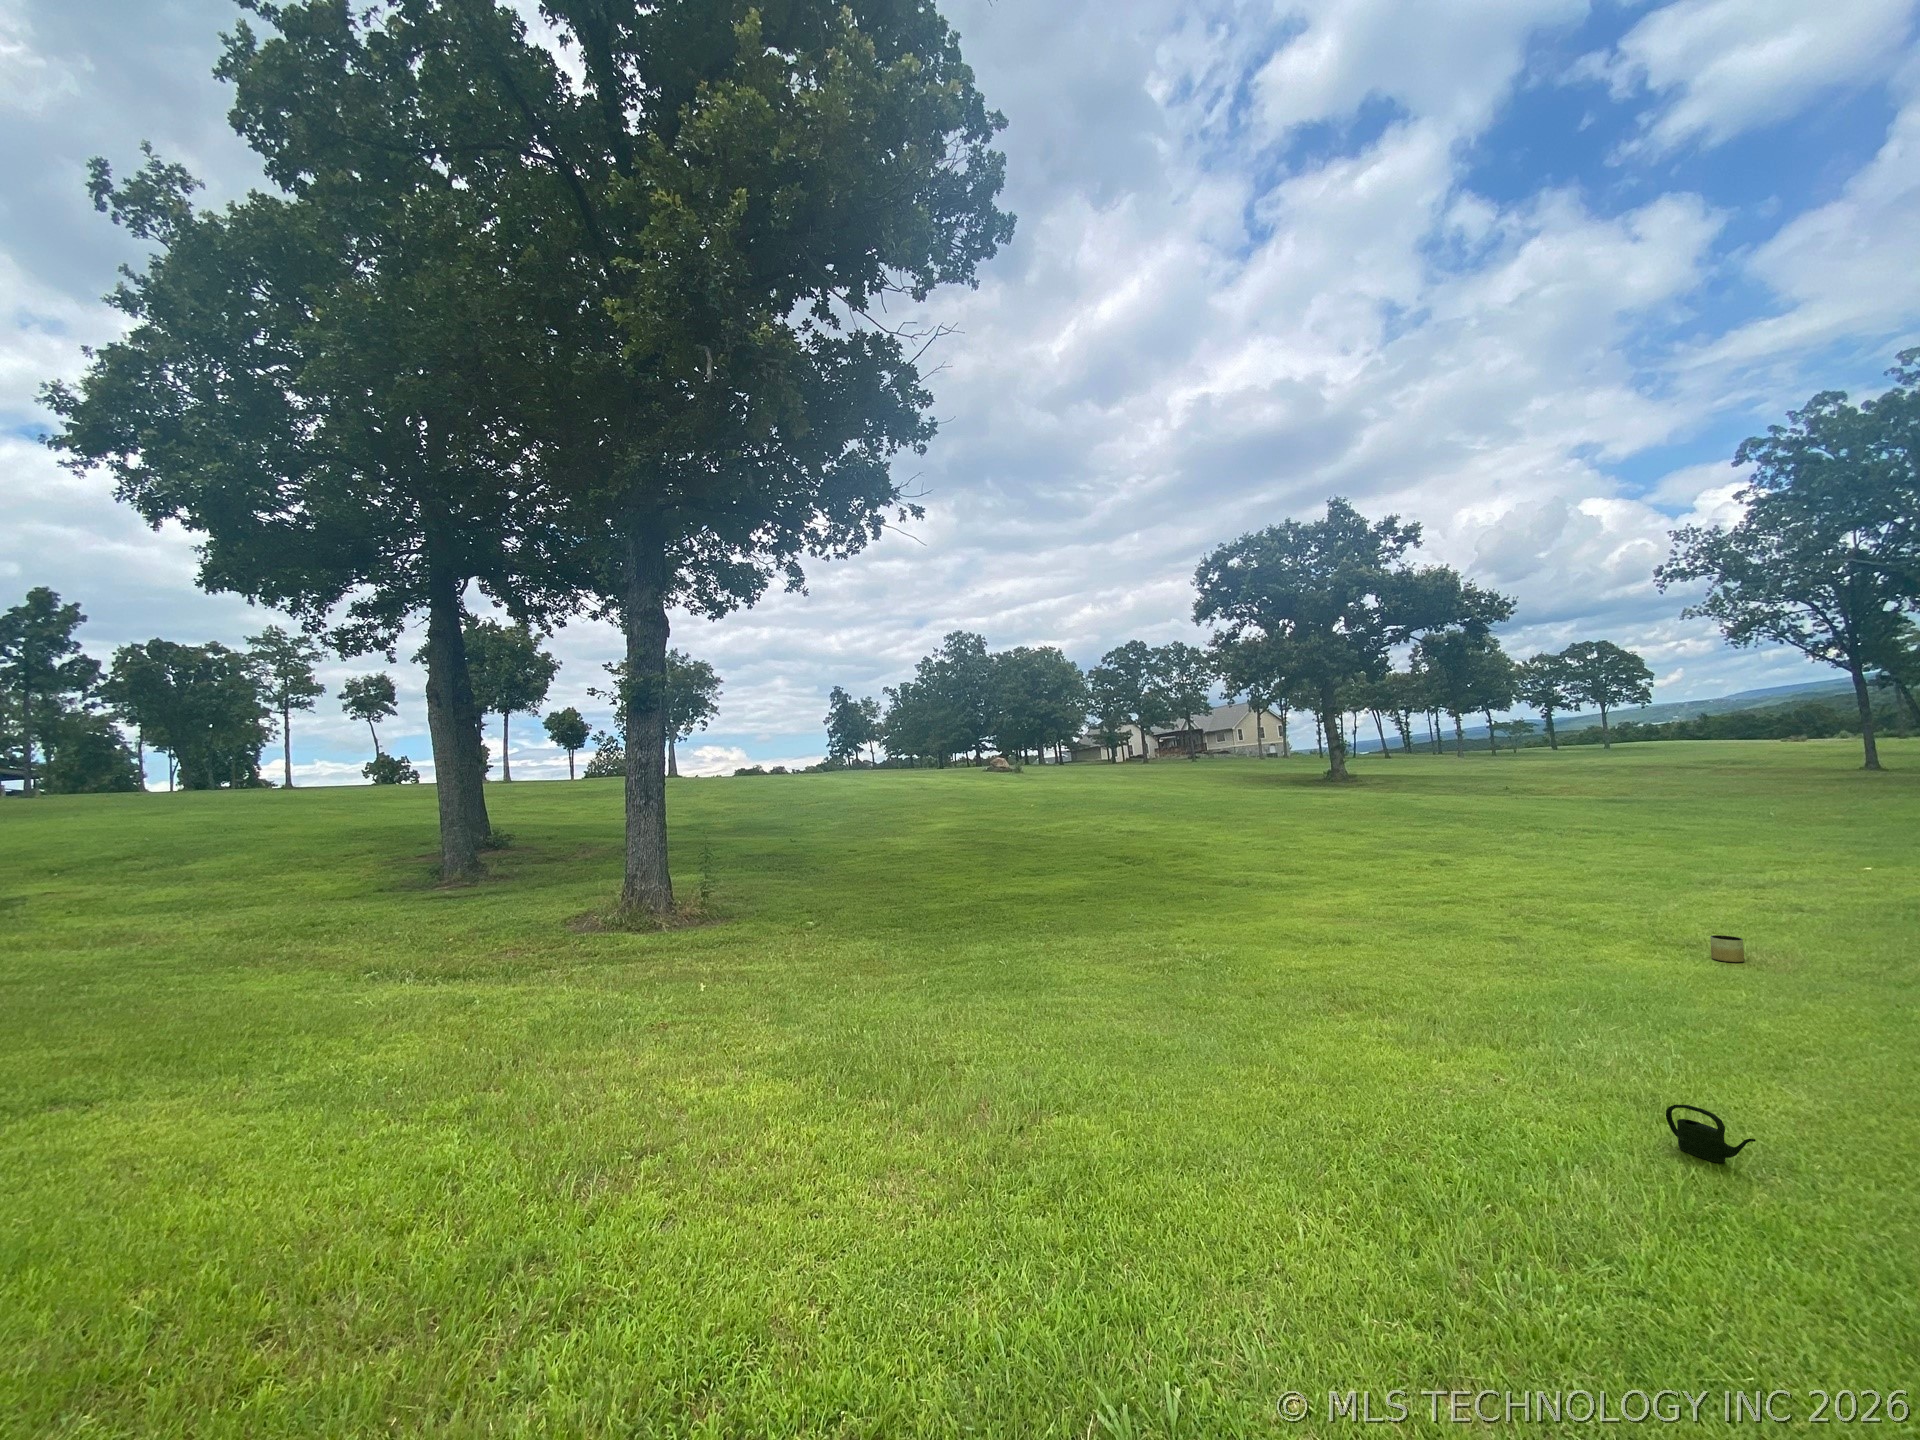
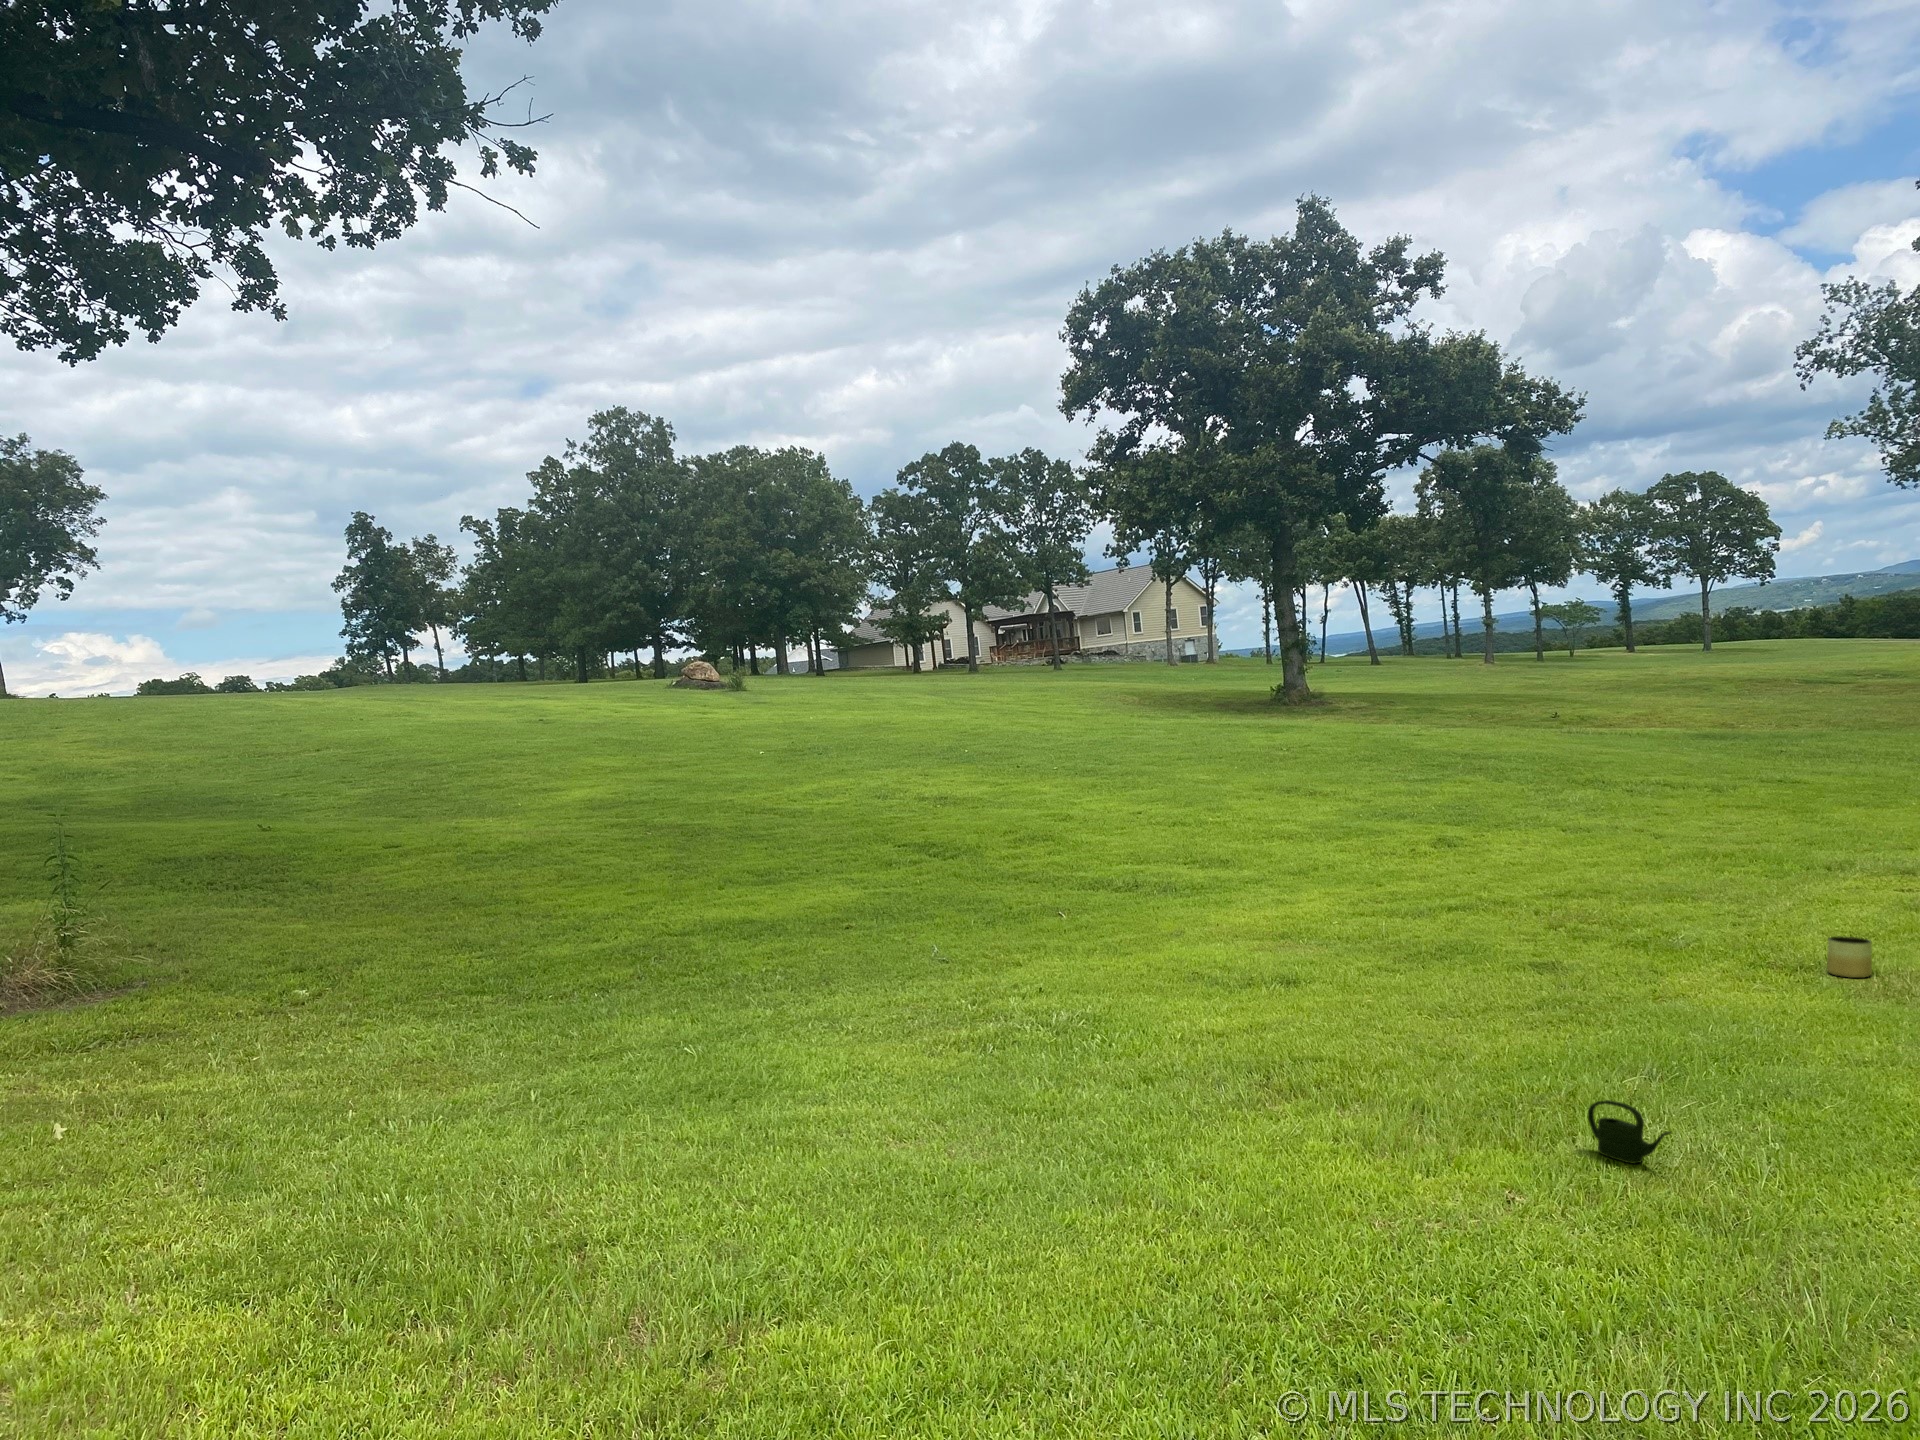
watering can: present [1666,1105,1756,1163] -> present [1588,1100,1671,1164]

